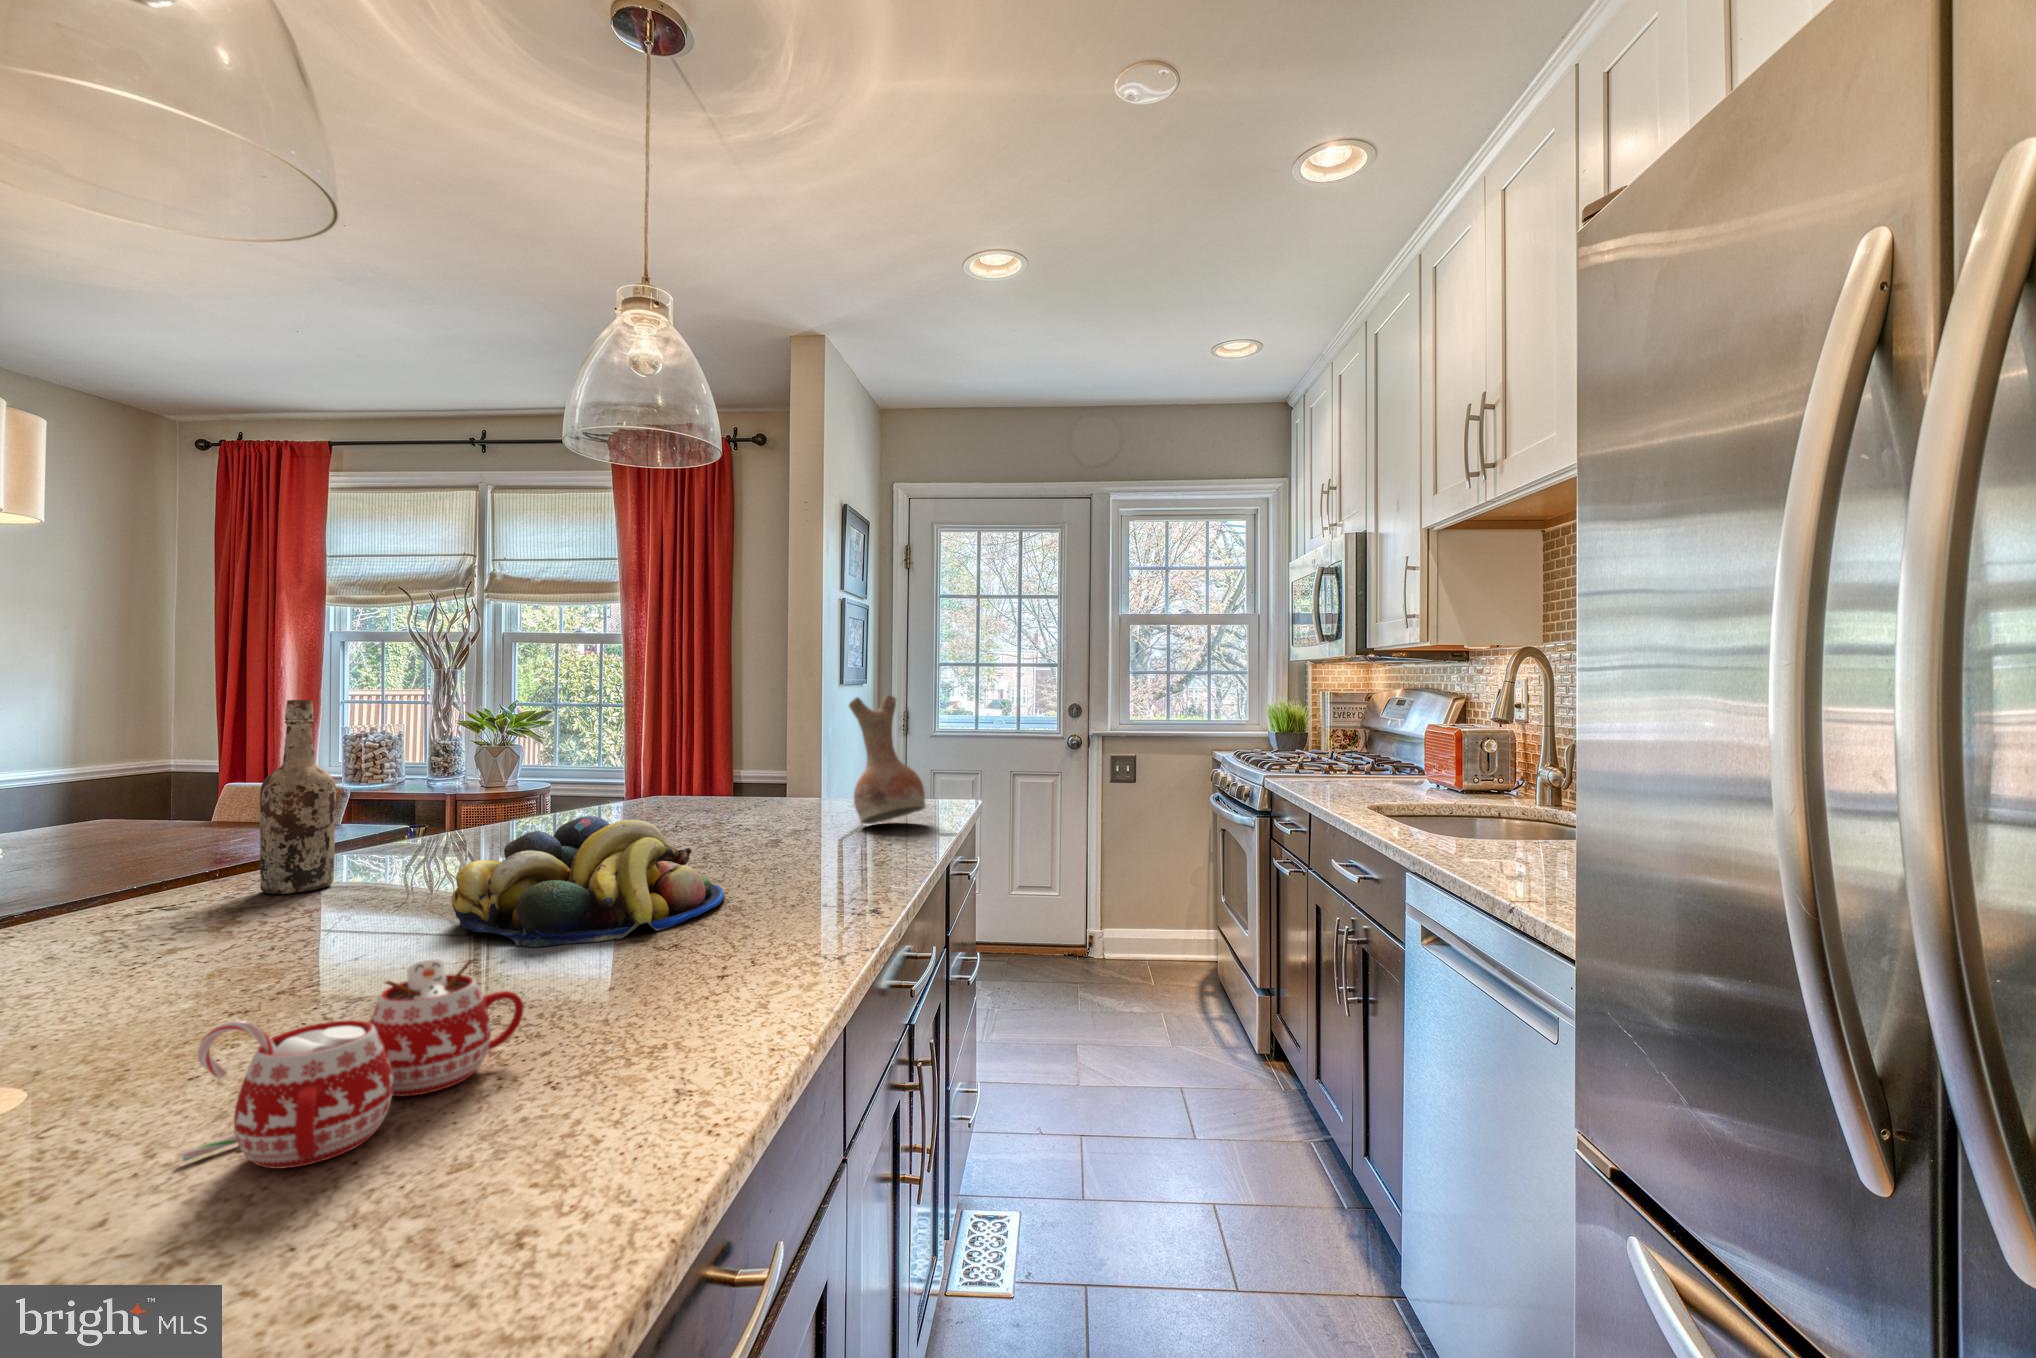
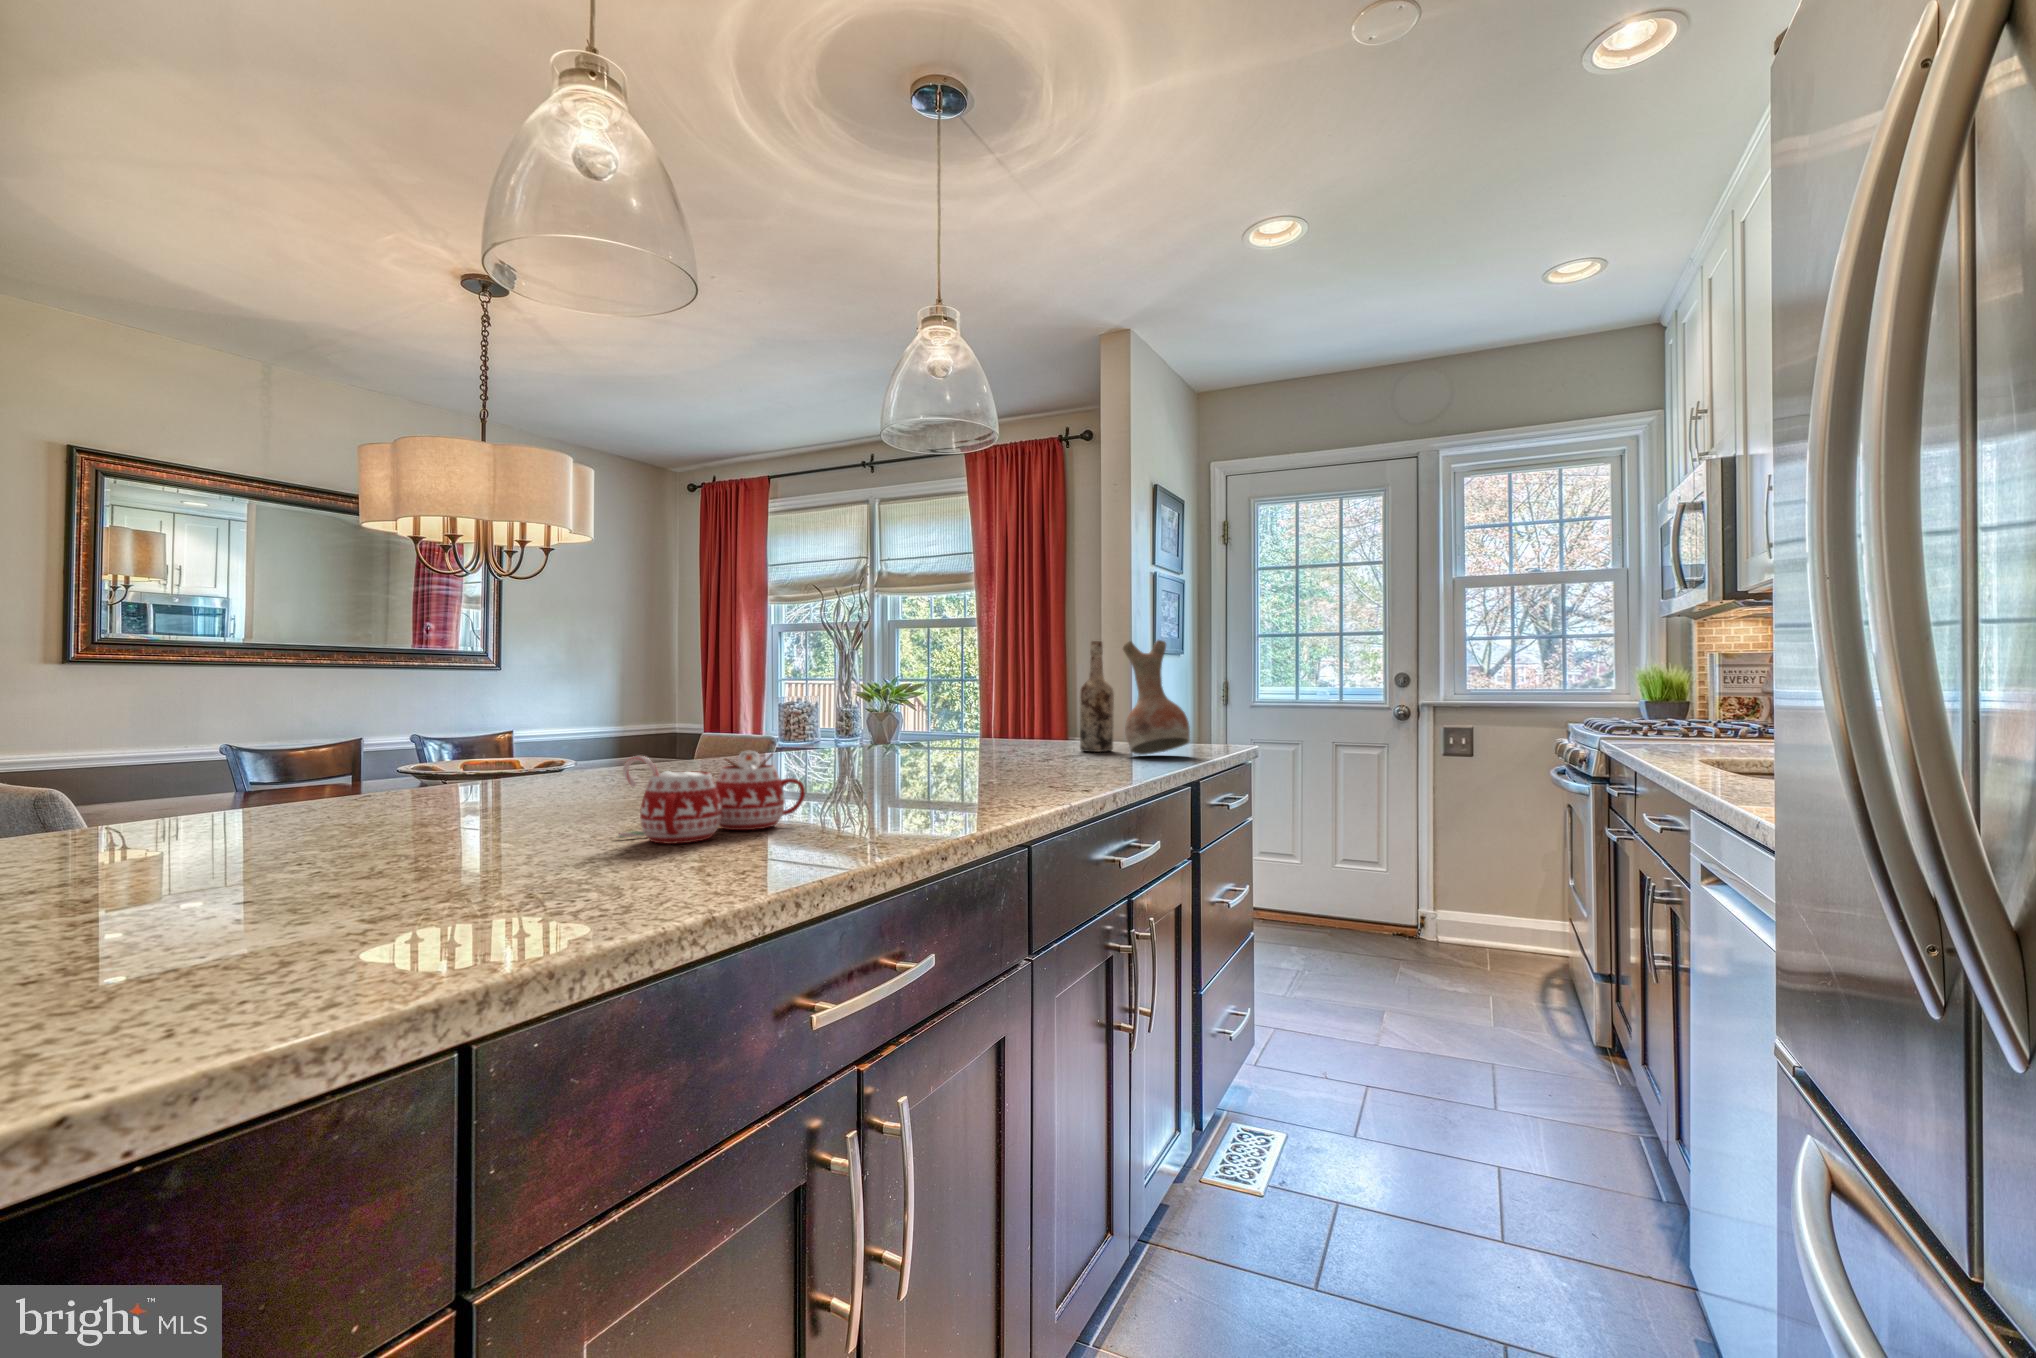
wine bottle: present [260,700,336,894] -> present [1080,641,1114,752]
fruit bowl: present [452,816,724,947] -> none [799,714,987,792]

